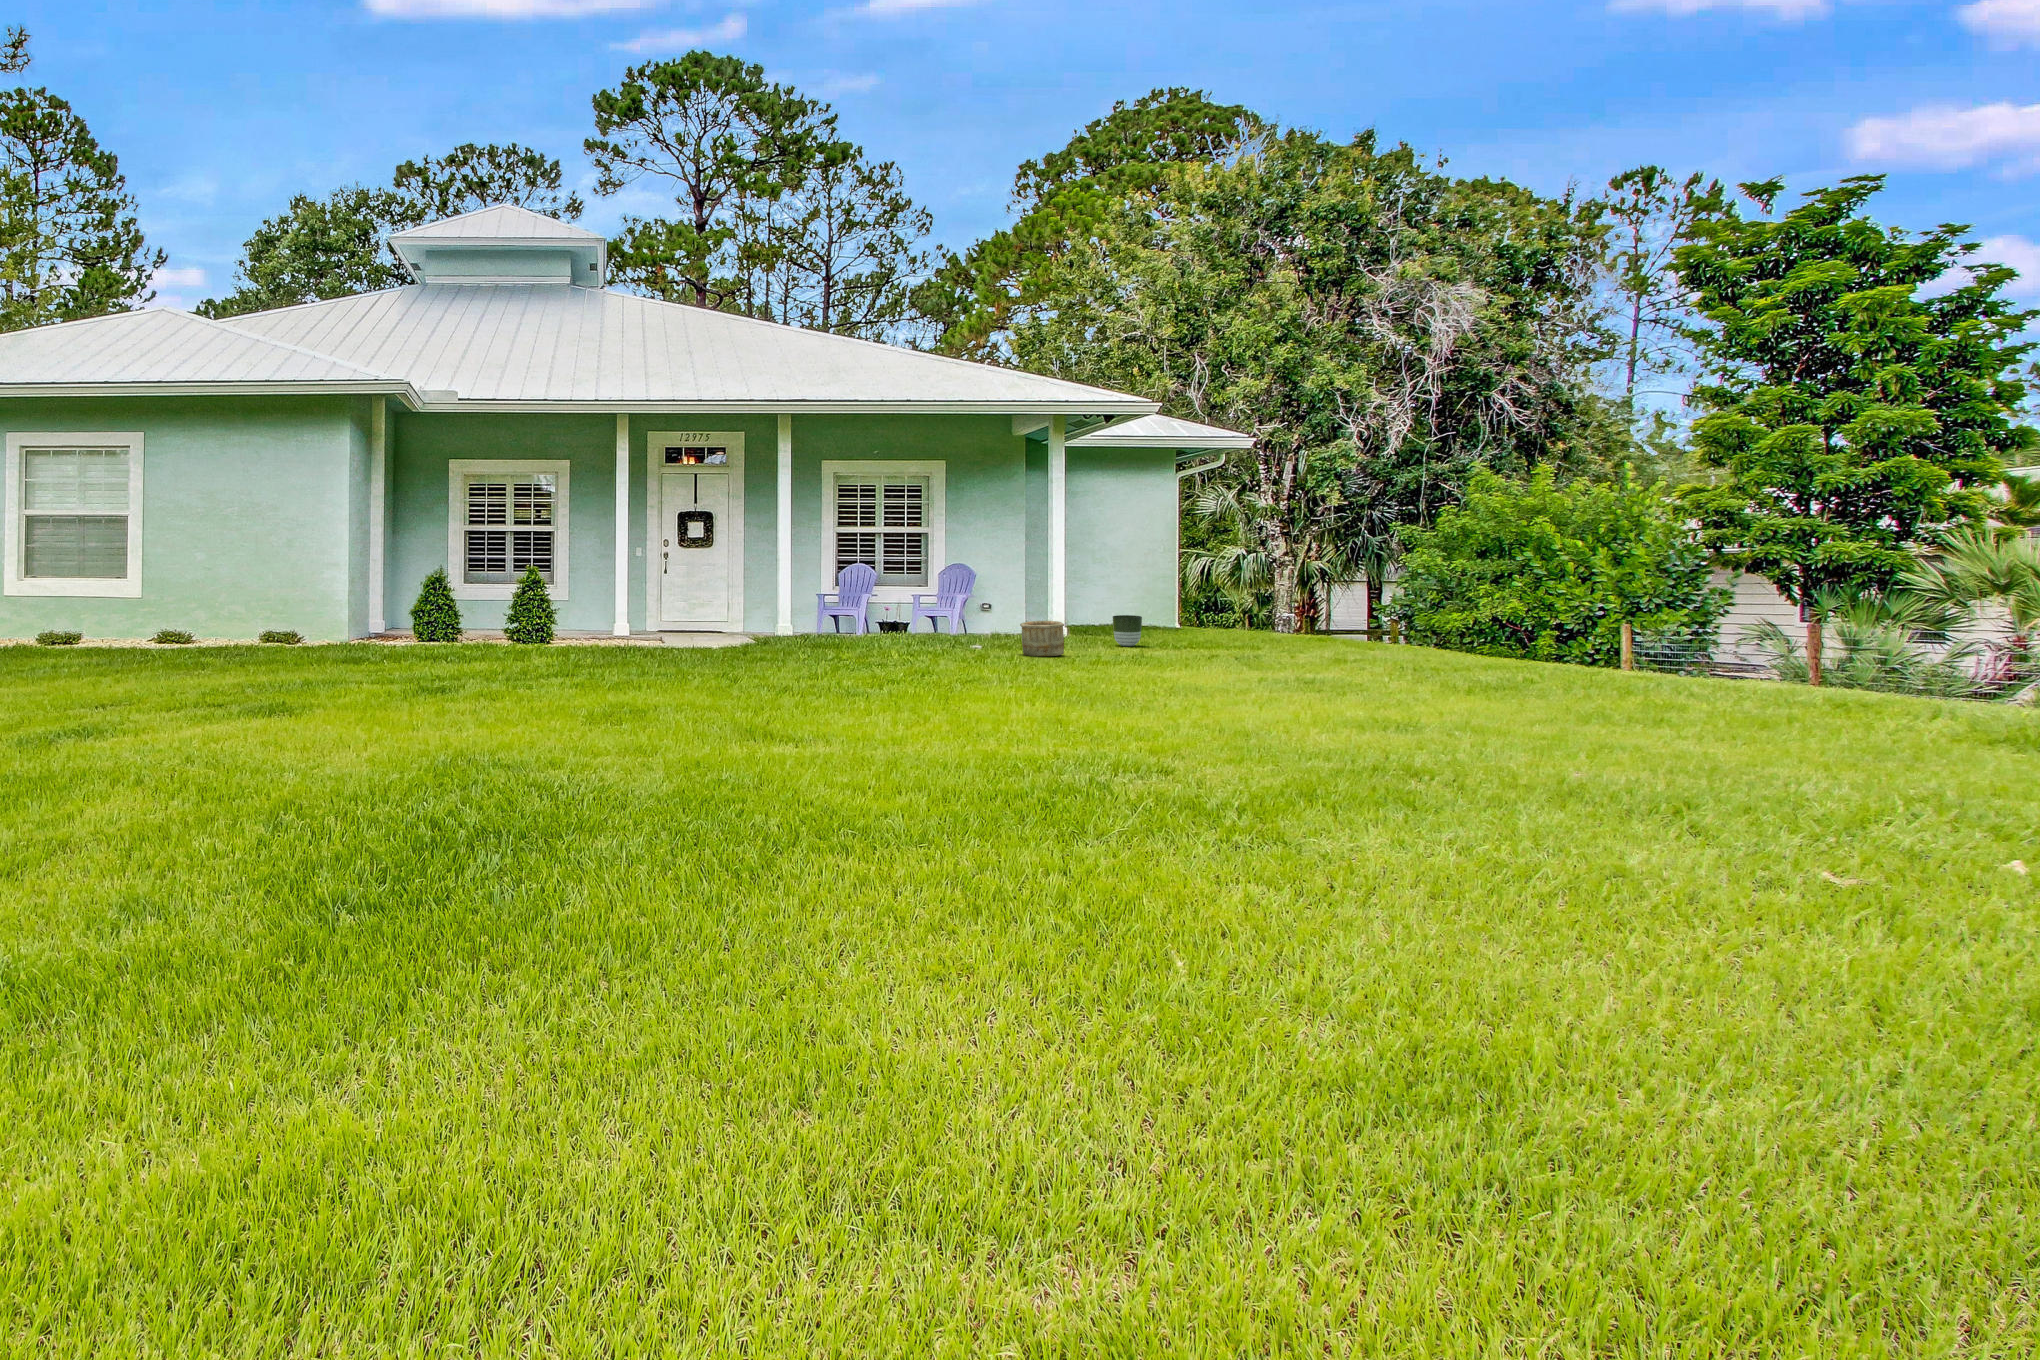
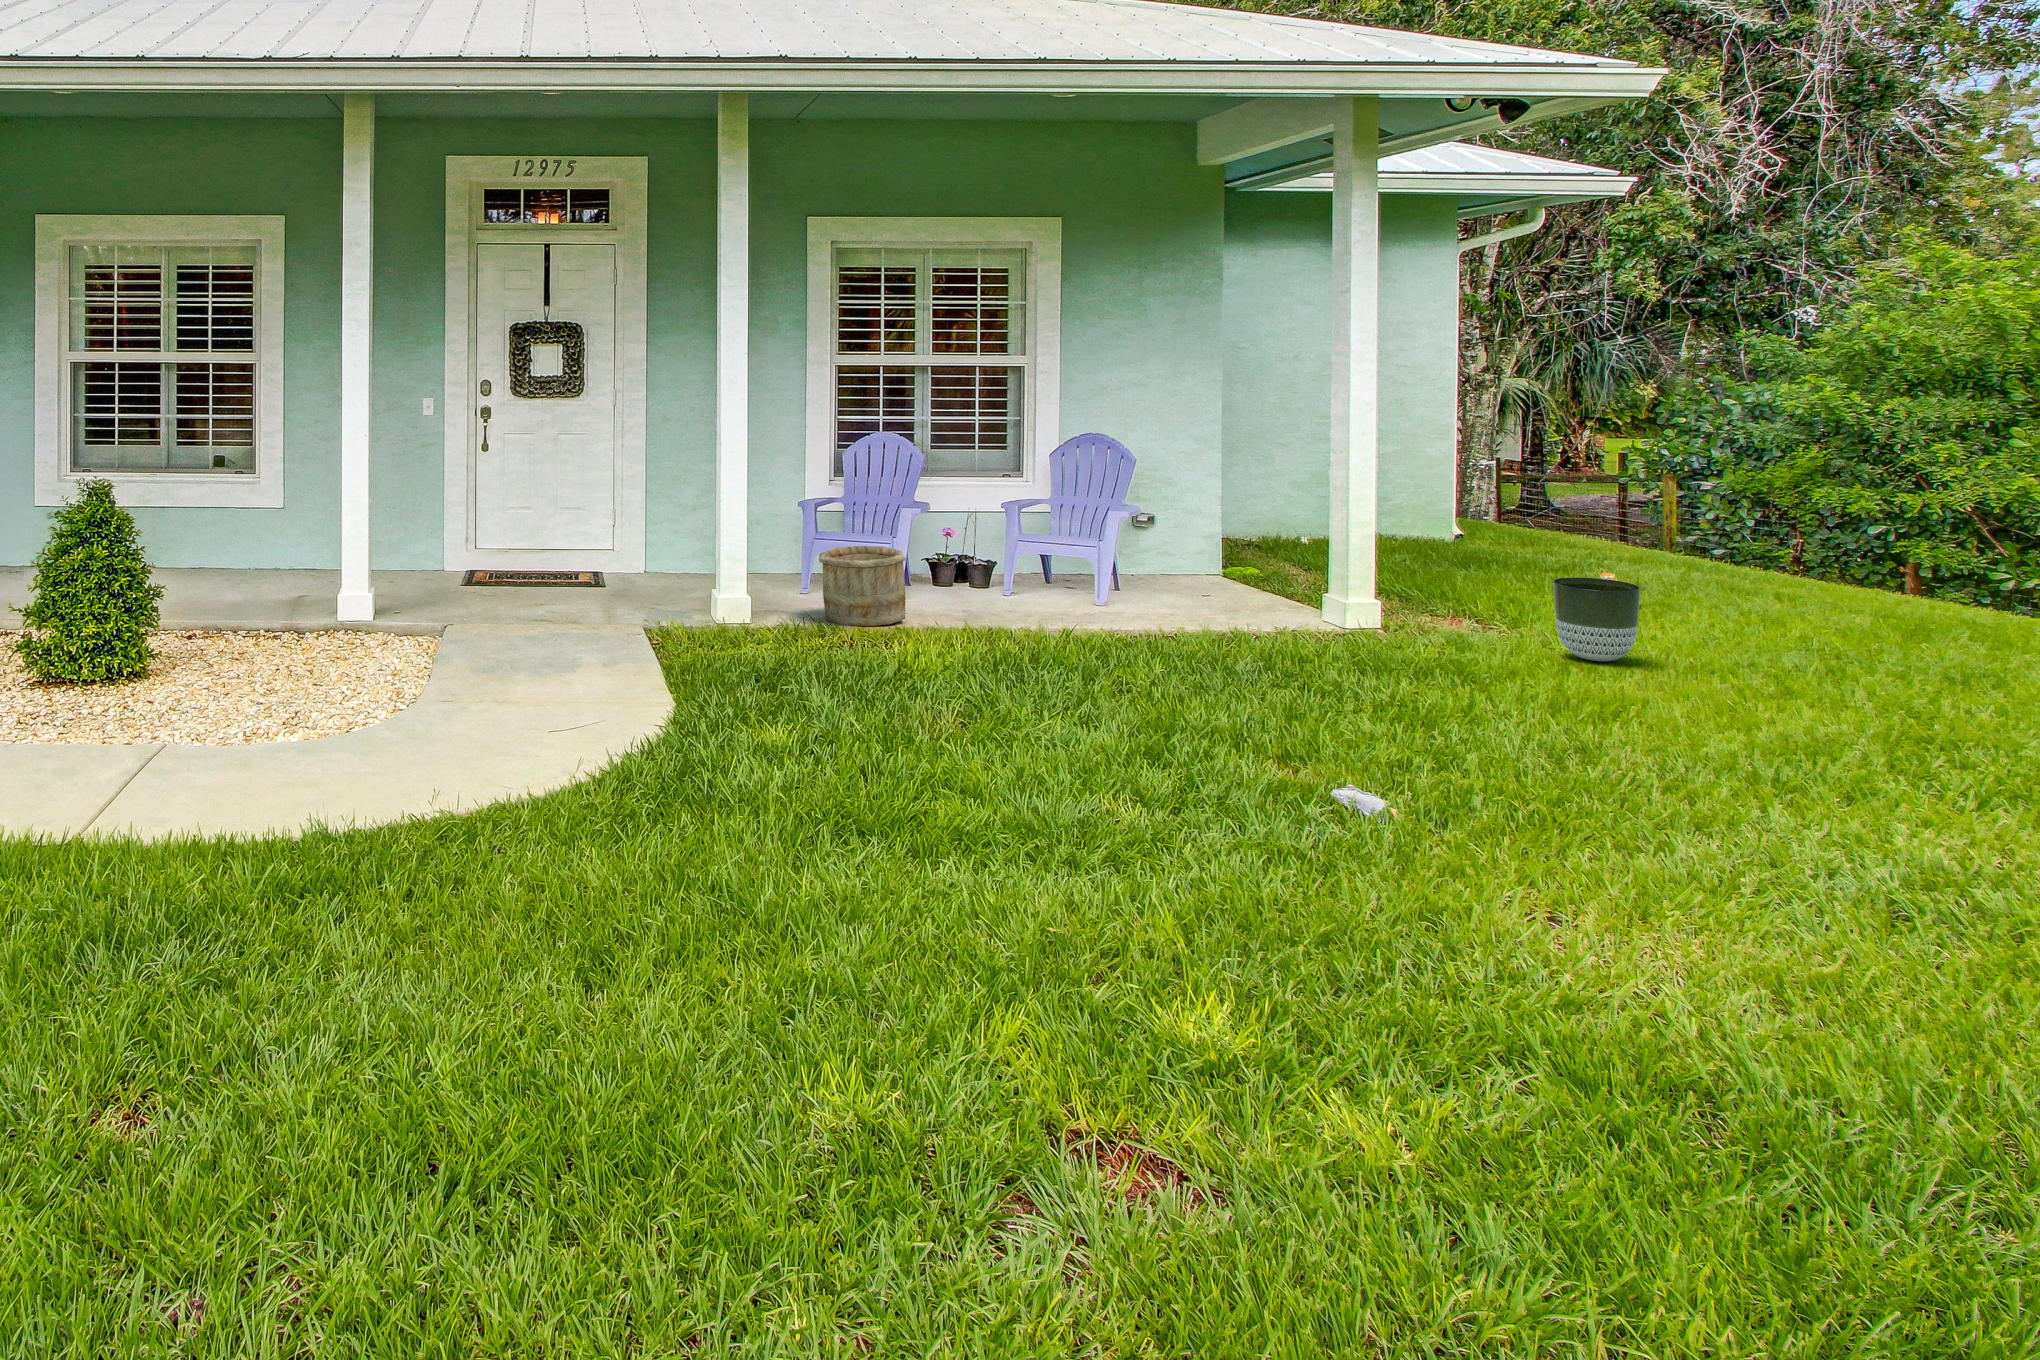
wooden bucket: present [1020,621,1064,656] -> present [819,546,906,626]

